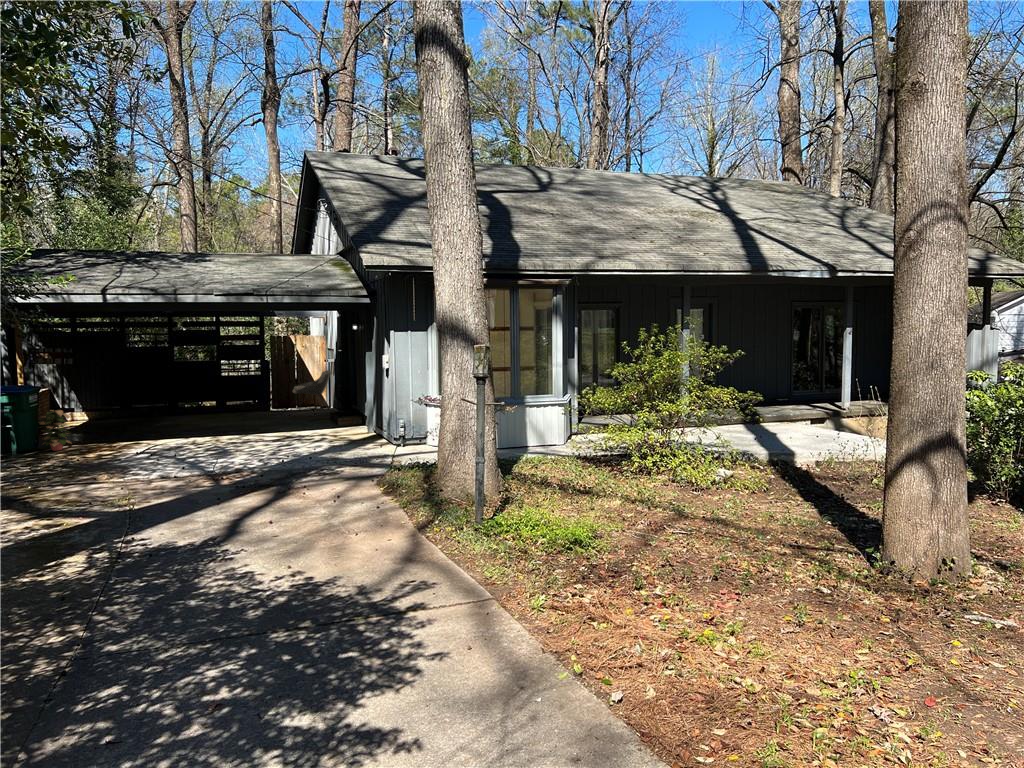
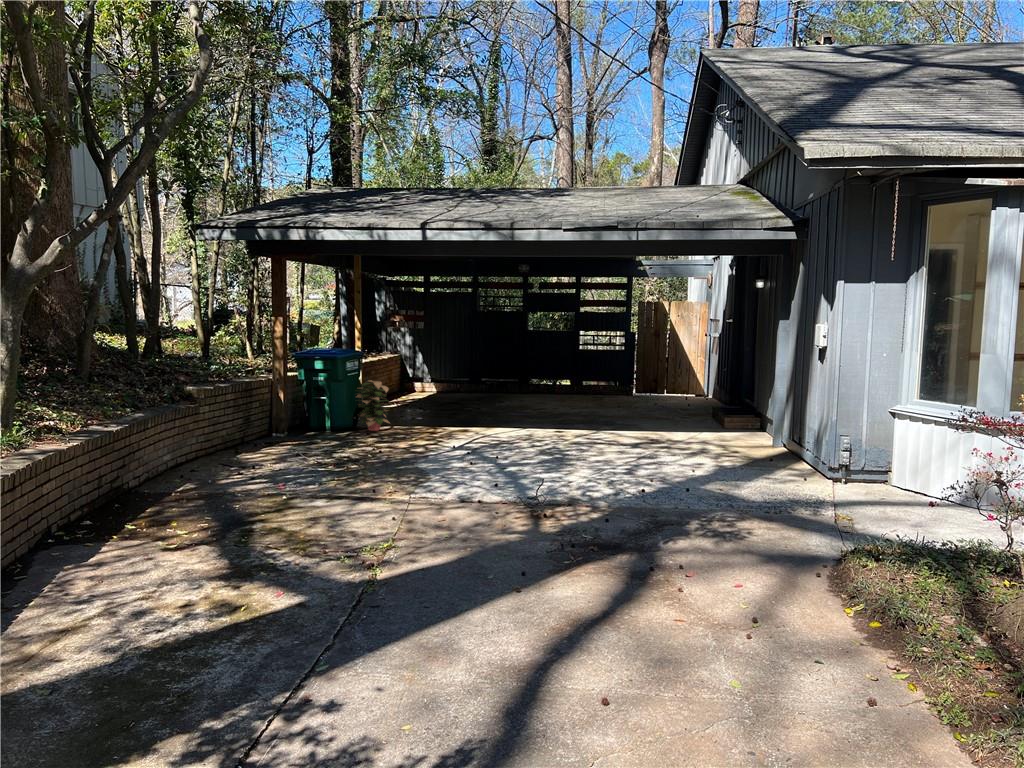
lounge chair: present [293,370,330,411] -> none [662,348,712,401]

